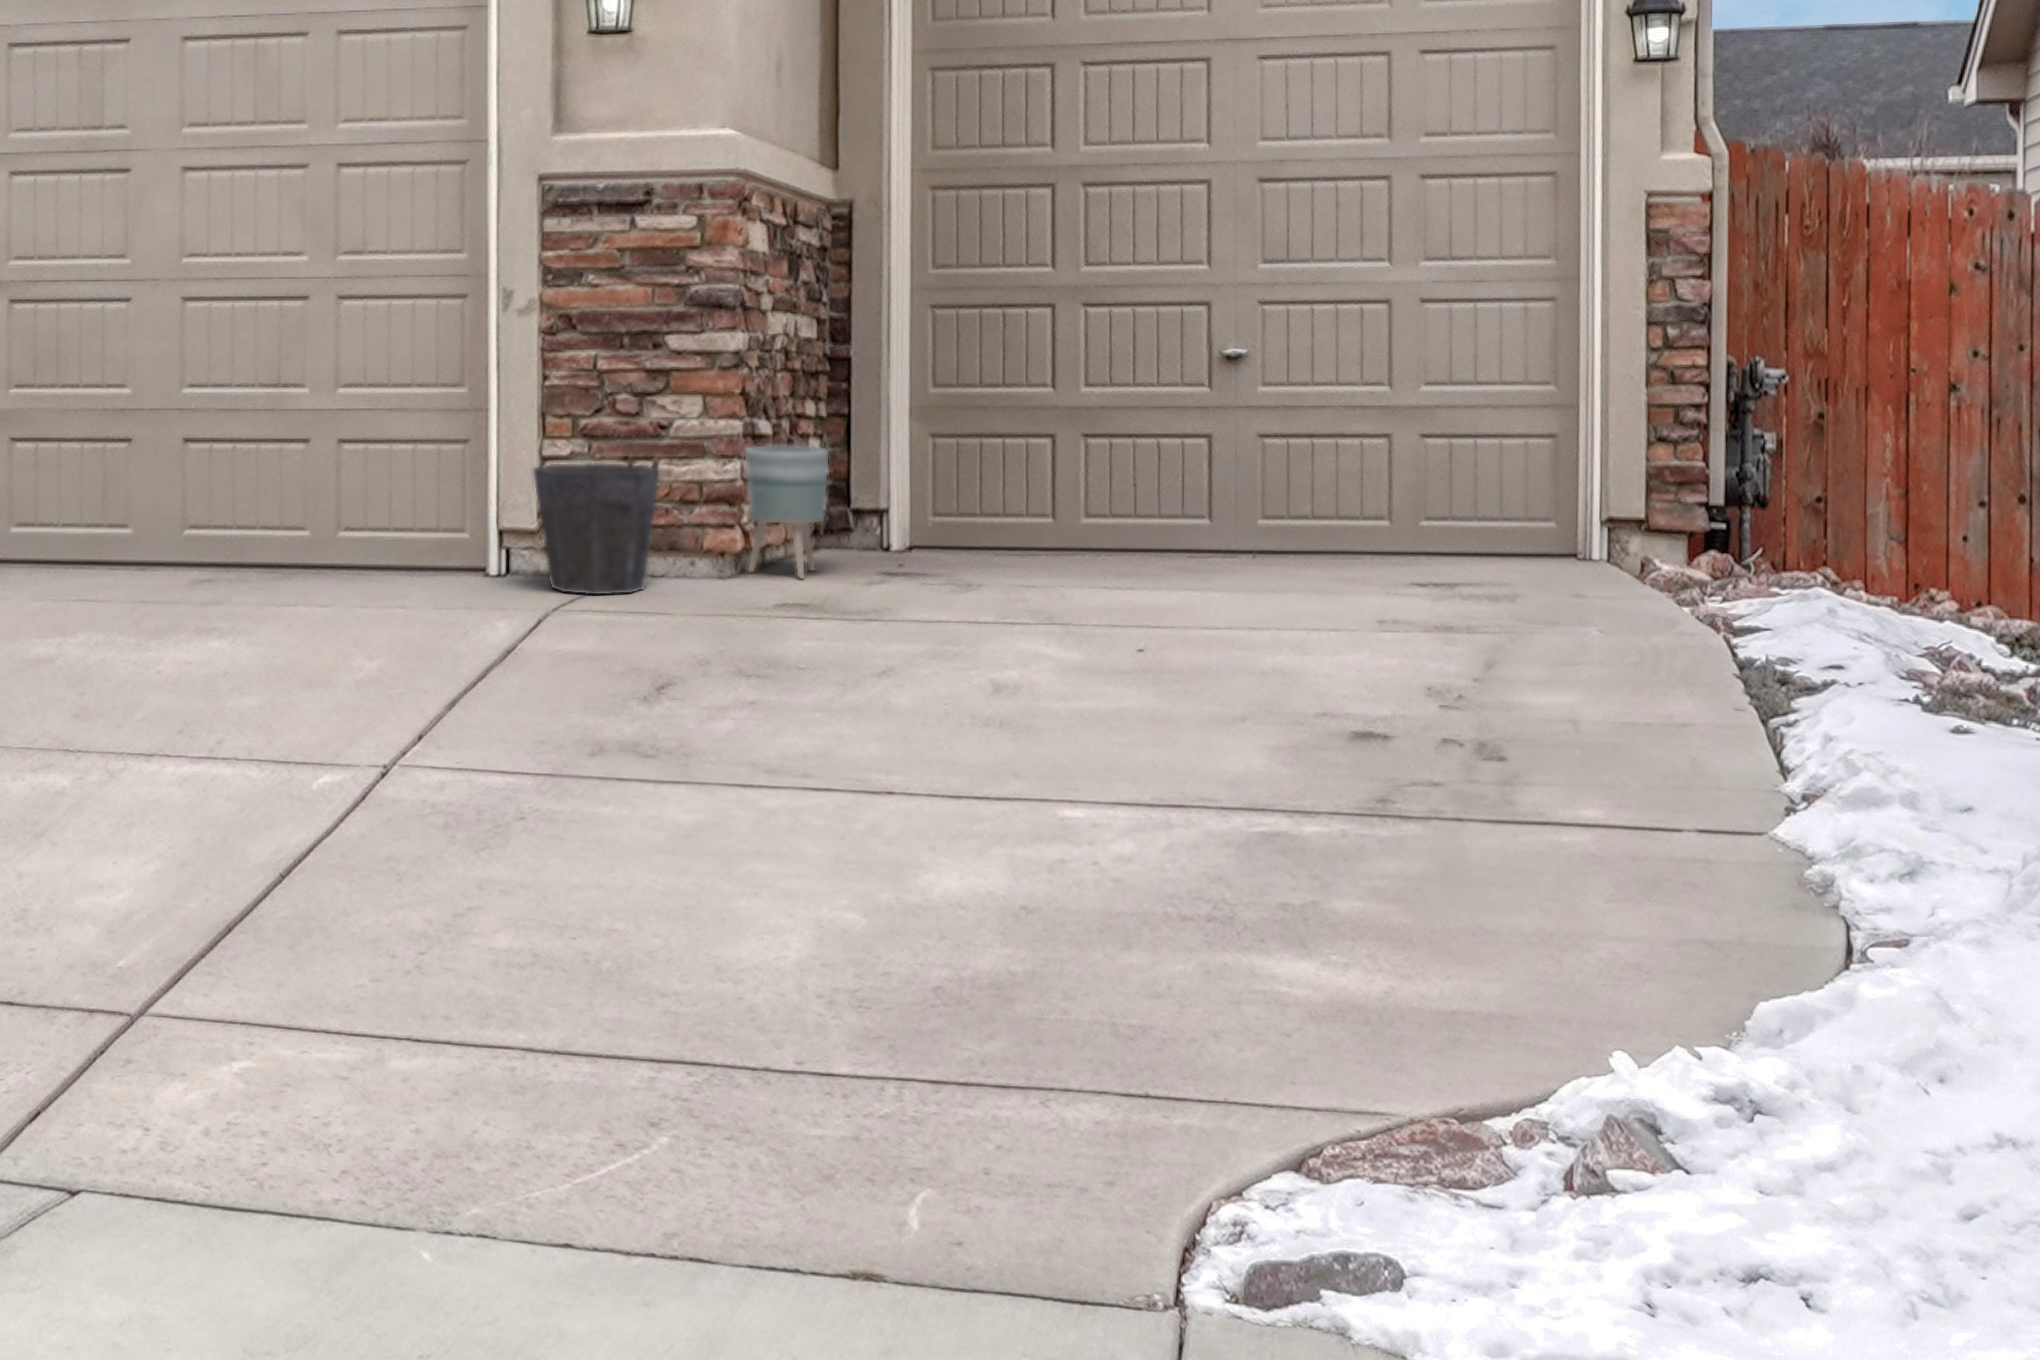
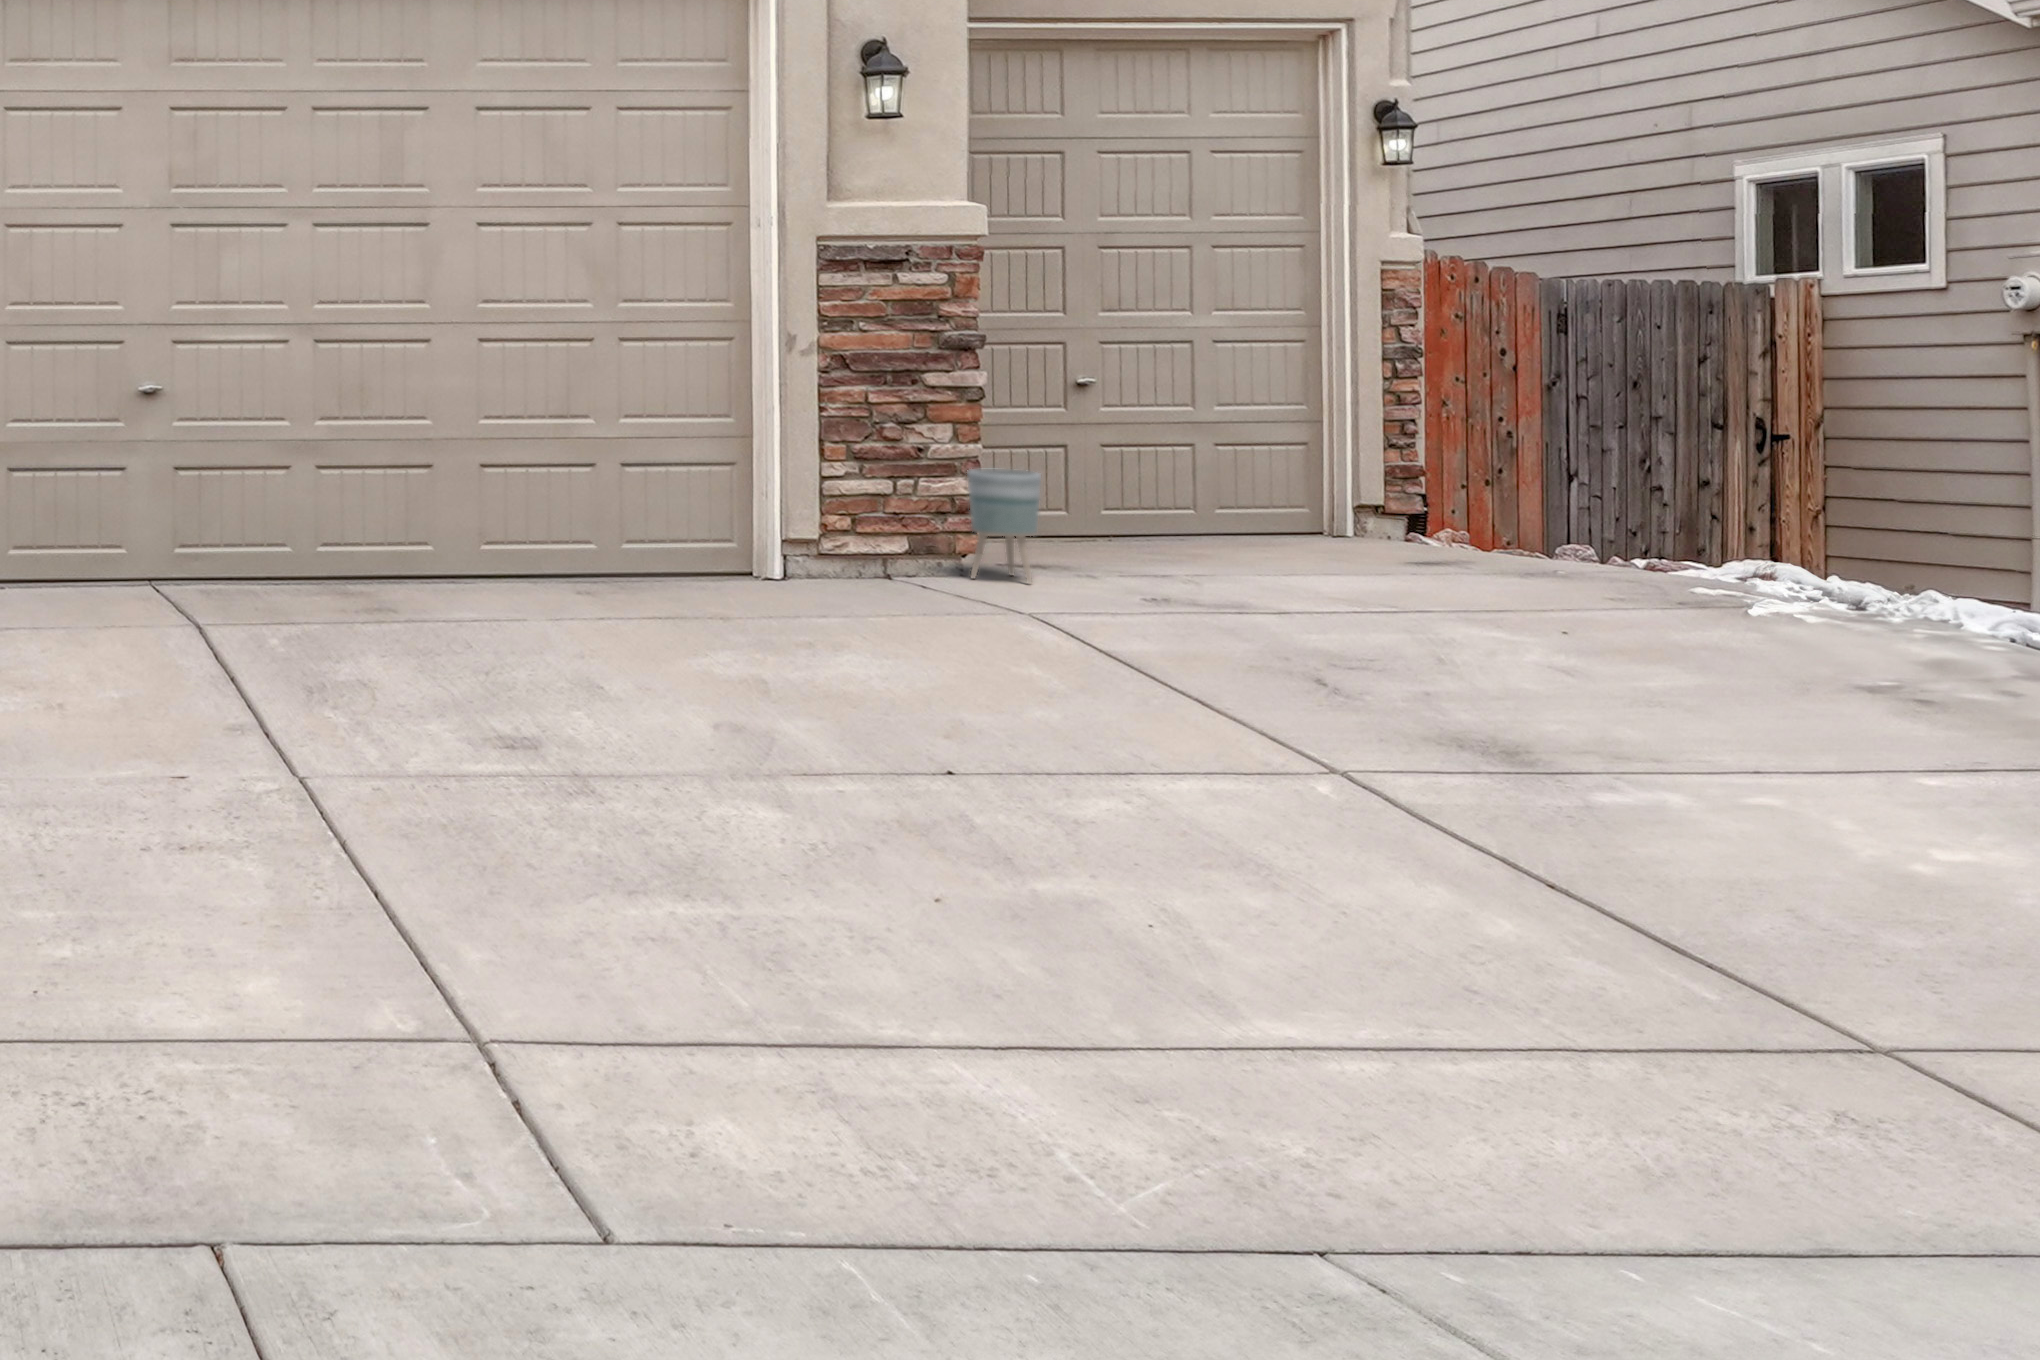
waste bin: present [533,463,659,594] -> none [845,487,955,604]

